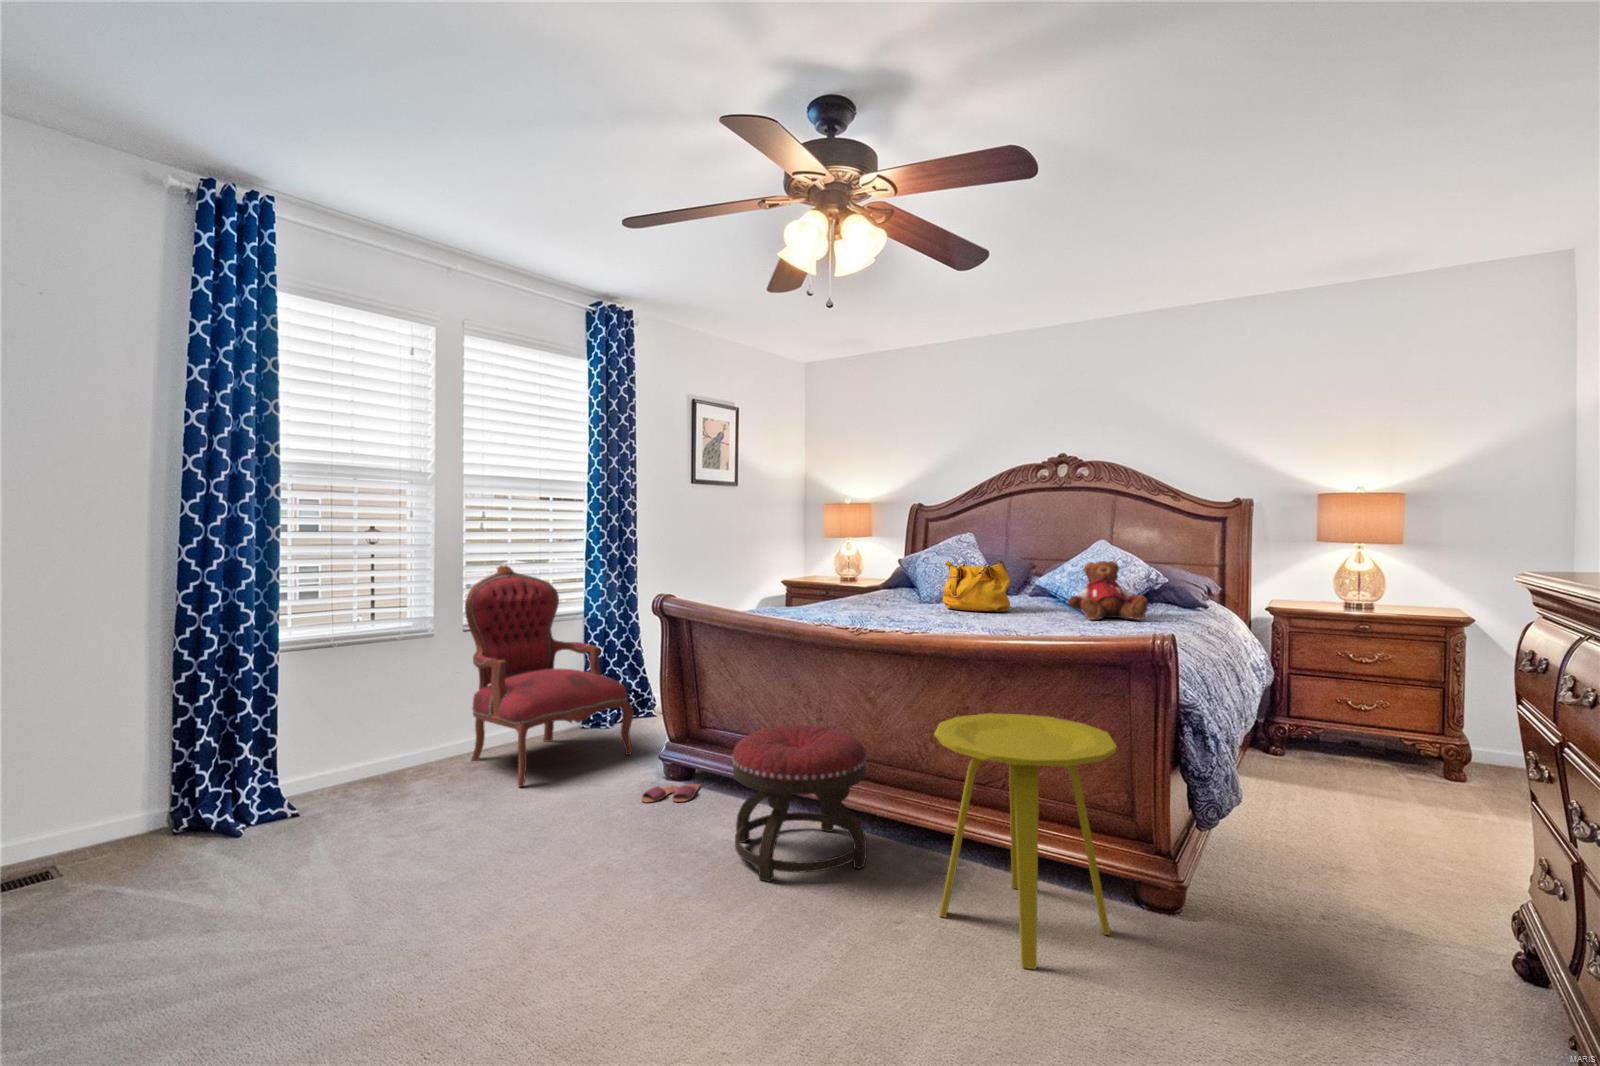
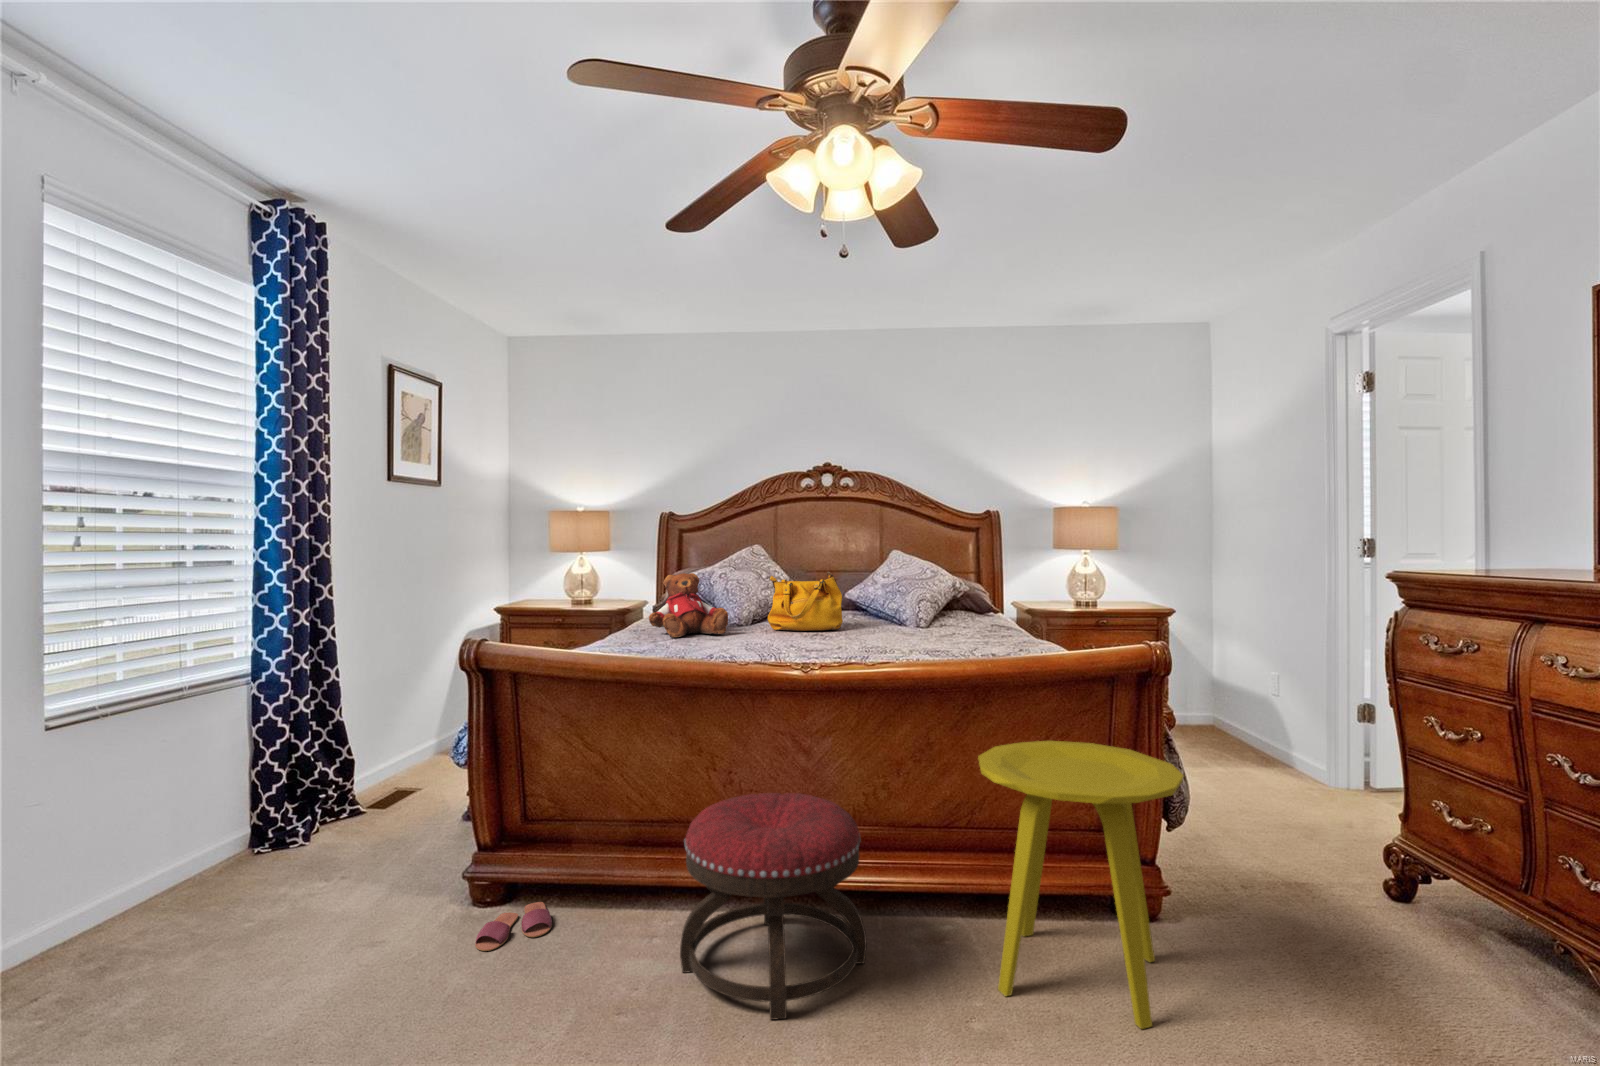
teddy bear: present [1068,561,1148,620] -> present [649,573,728,637]
armchair: present [465,565,634,787] -> none [63,607,389,984]

